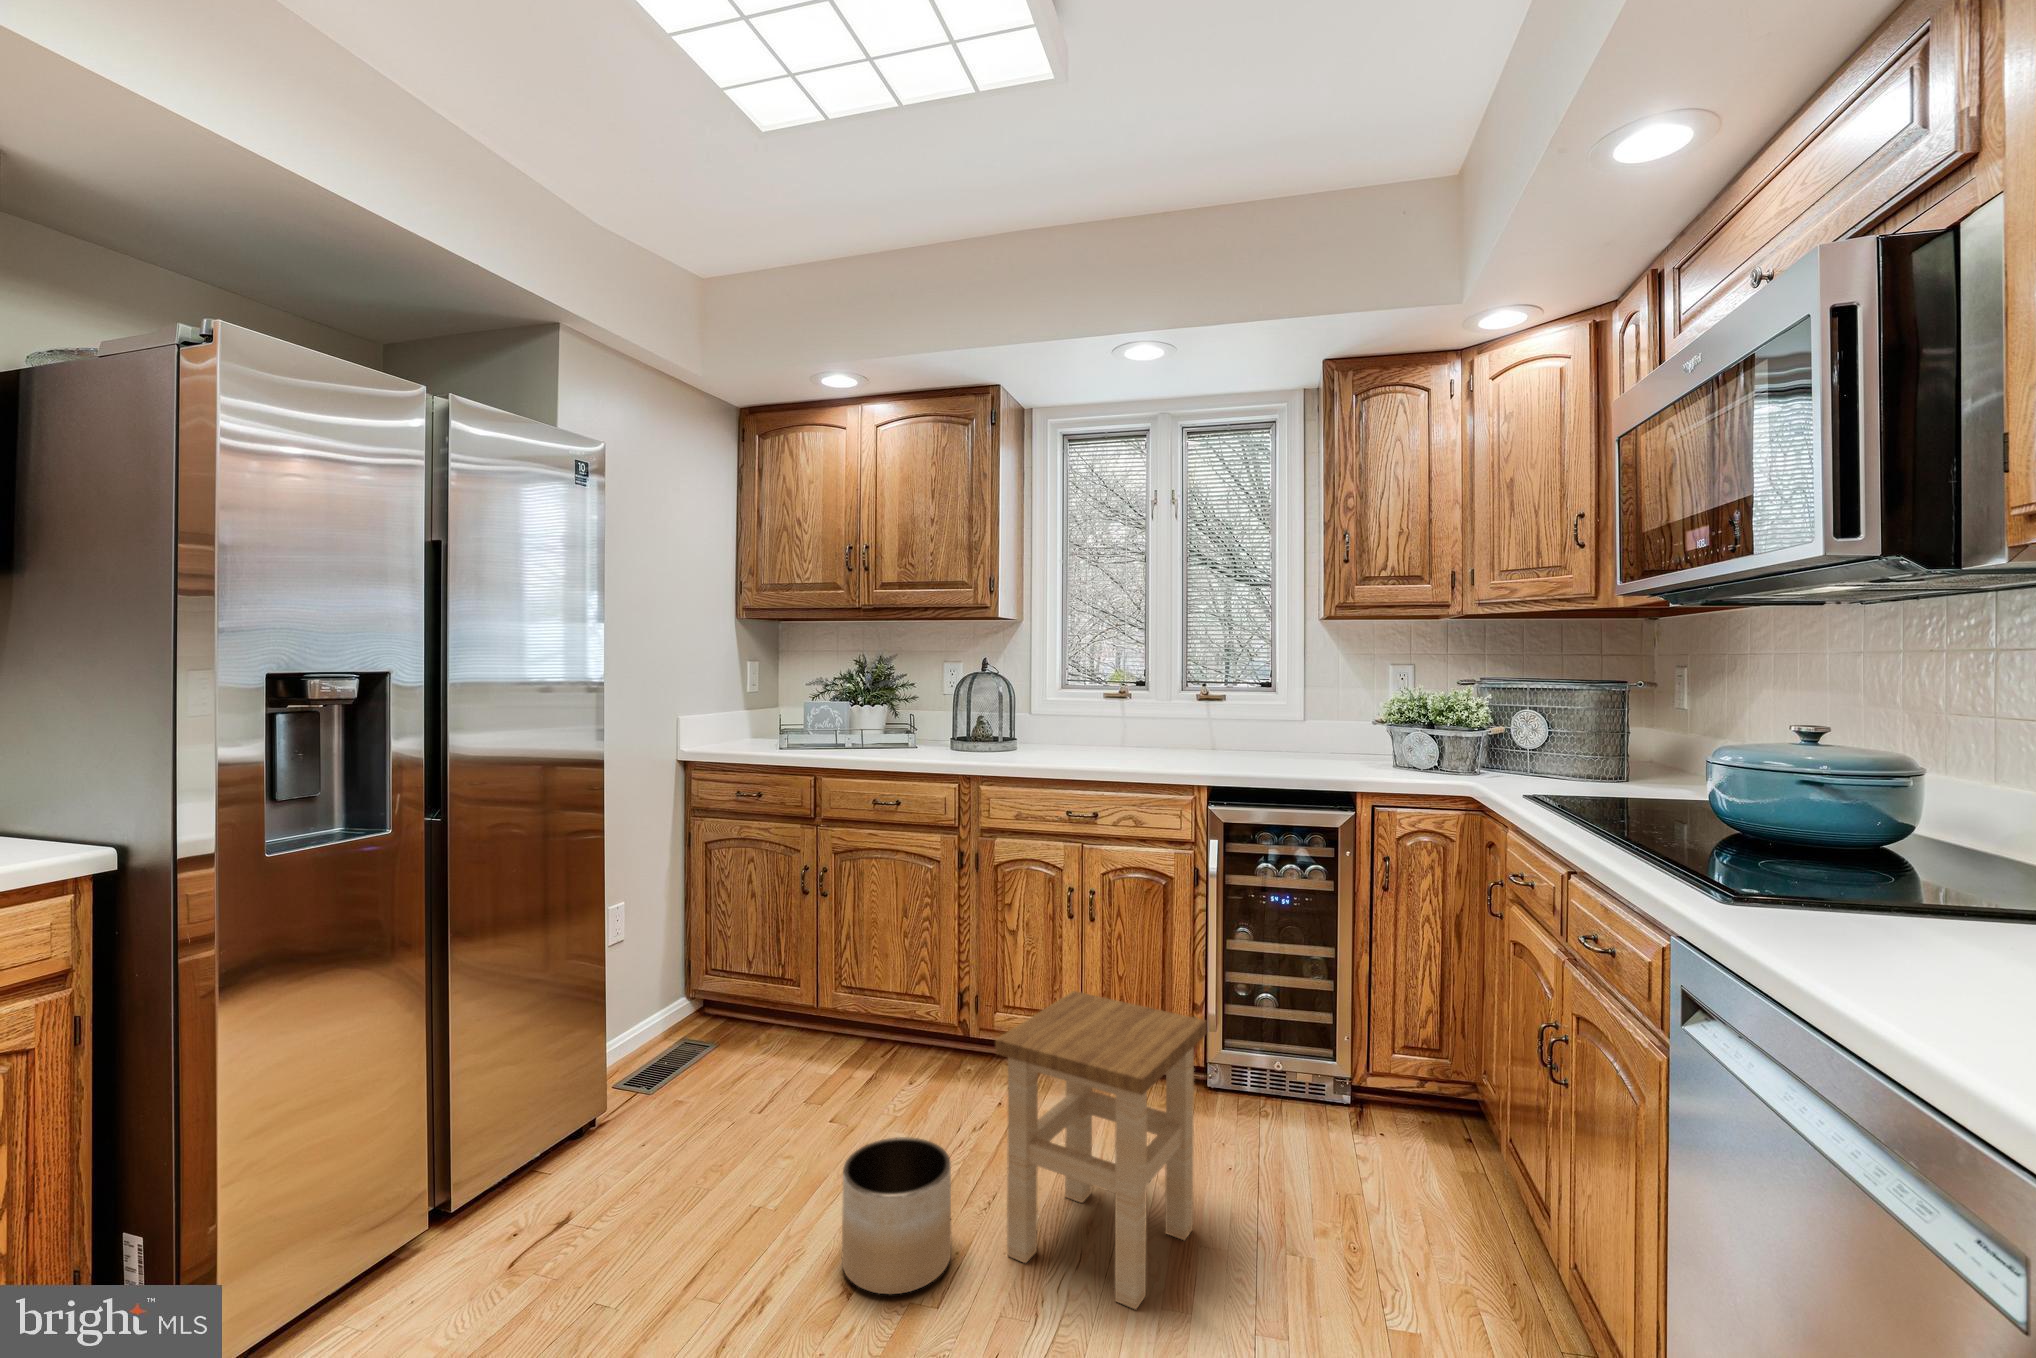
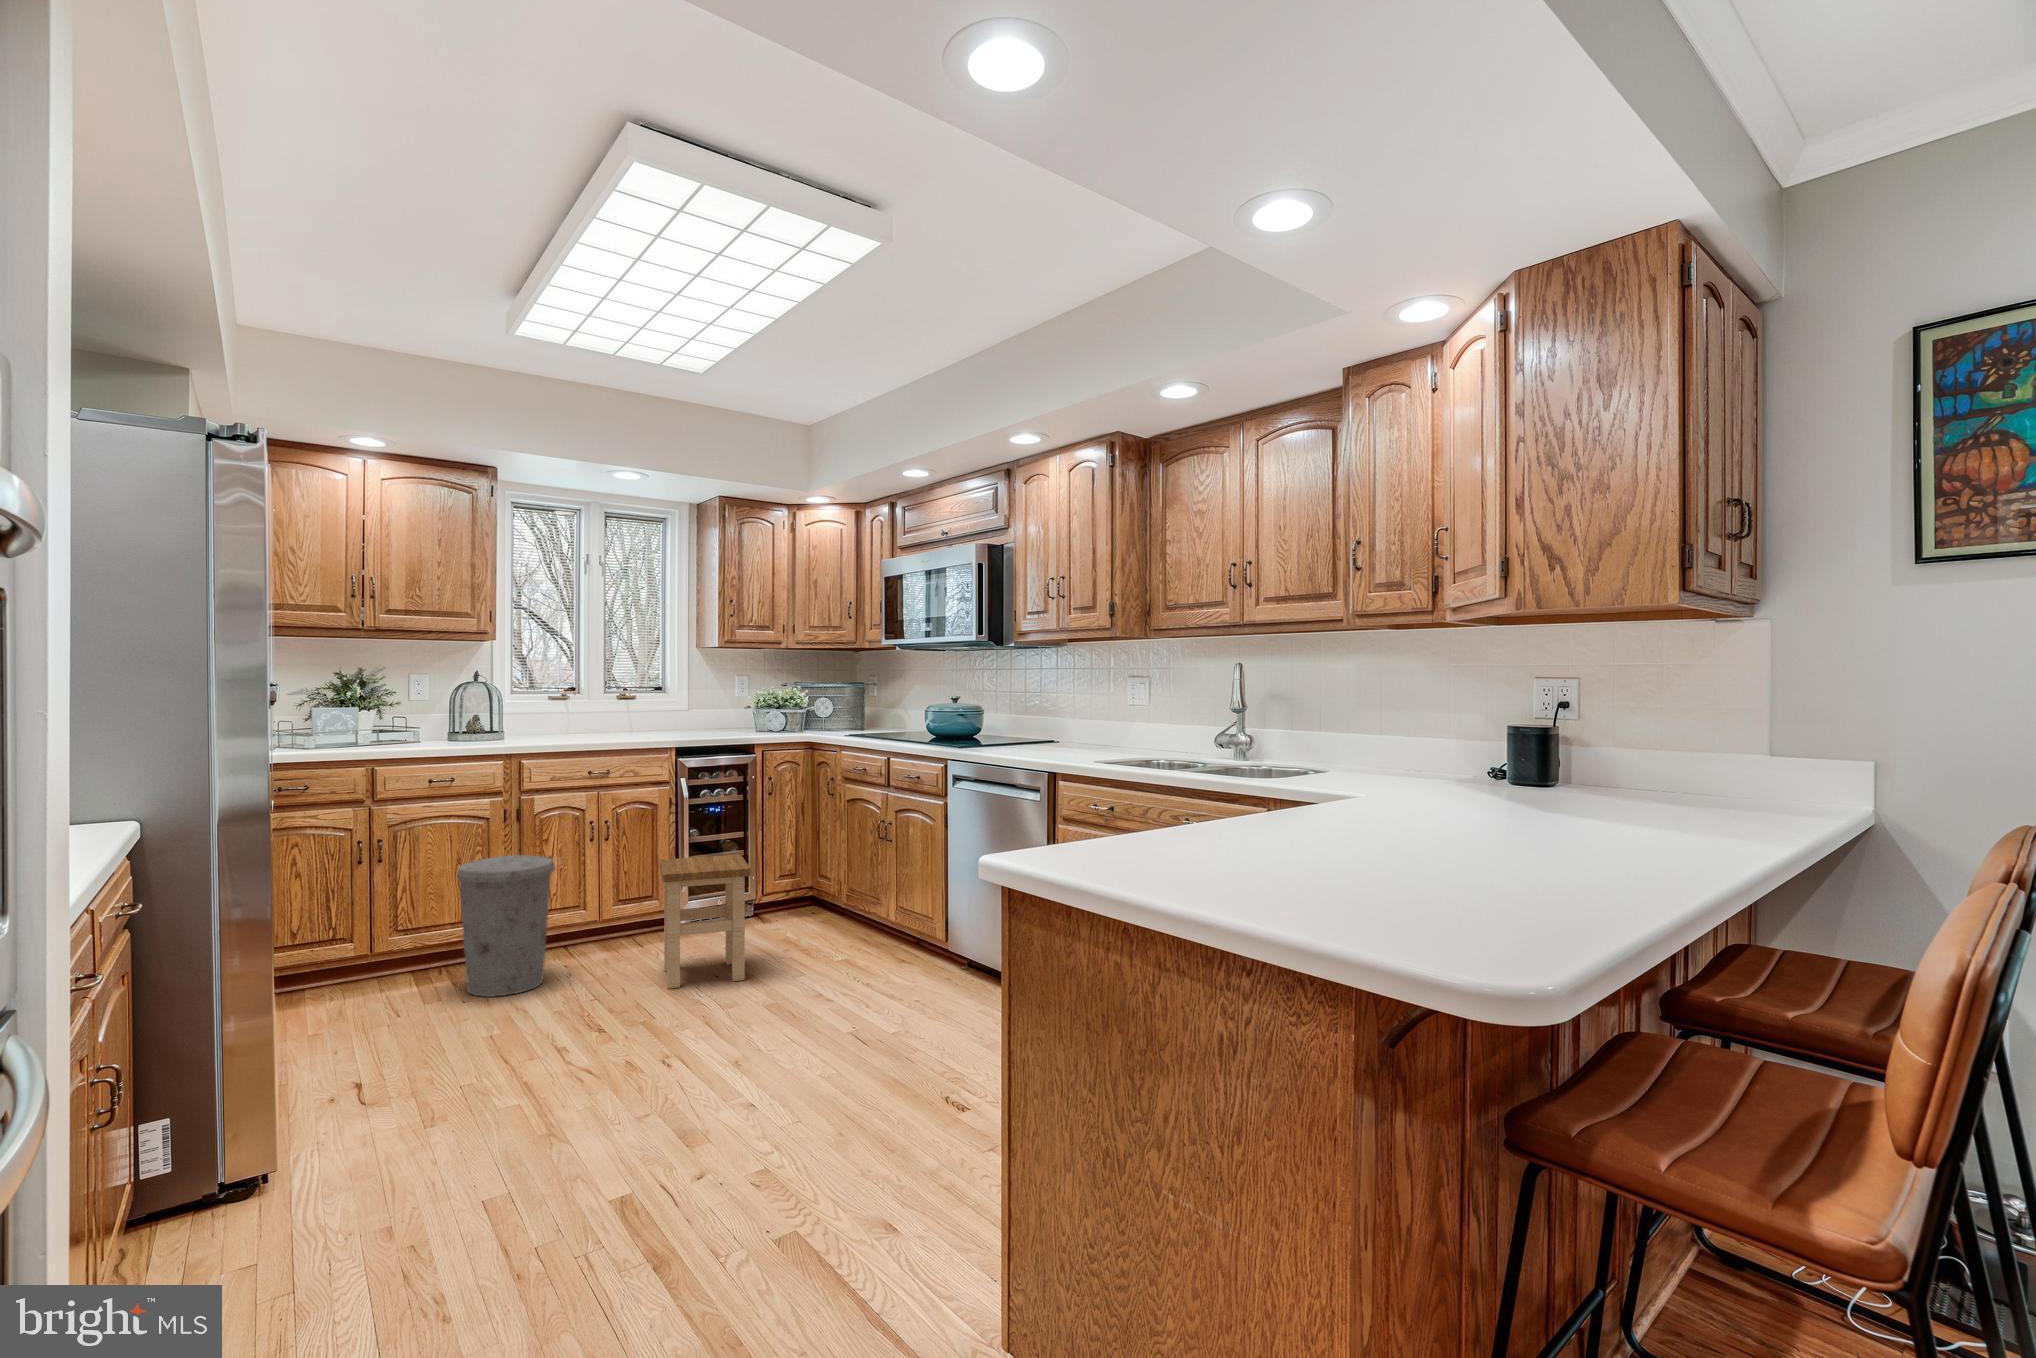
trash can: none [816,924,946,1147] -> present [457,855,555,997]
planter: present [842,1137,951,1295] -> none [586,944,650,1014]

